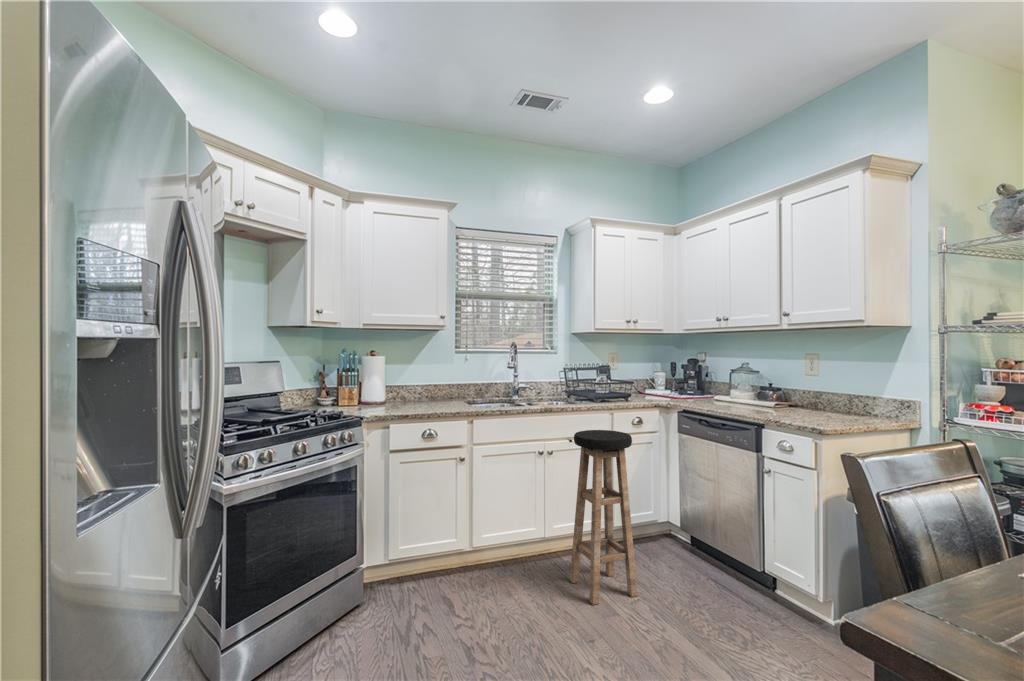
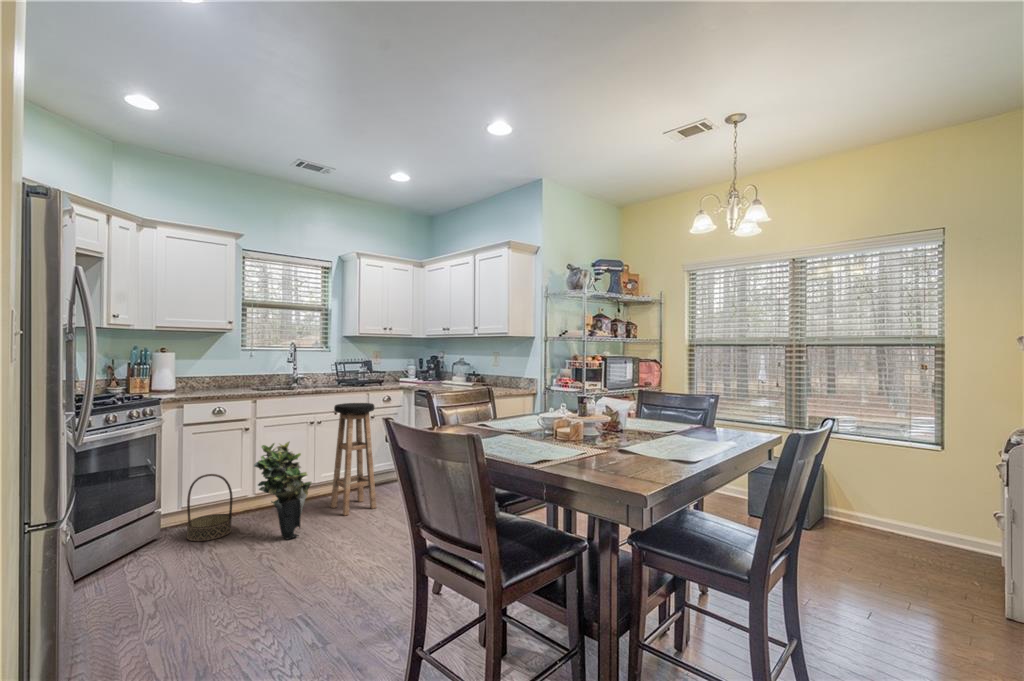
potted plant: none [469,488,549,647] -> present [254,442,312,540]
basket: none [391,524,444,621] -> present [187,474,233,541]

